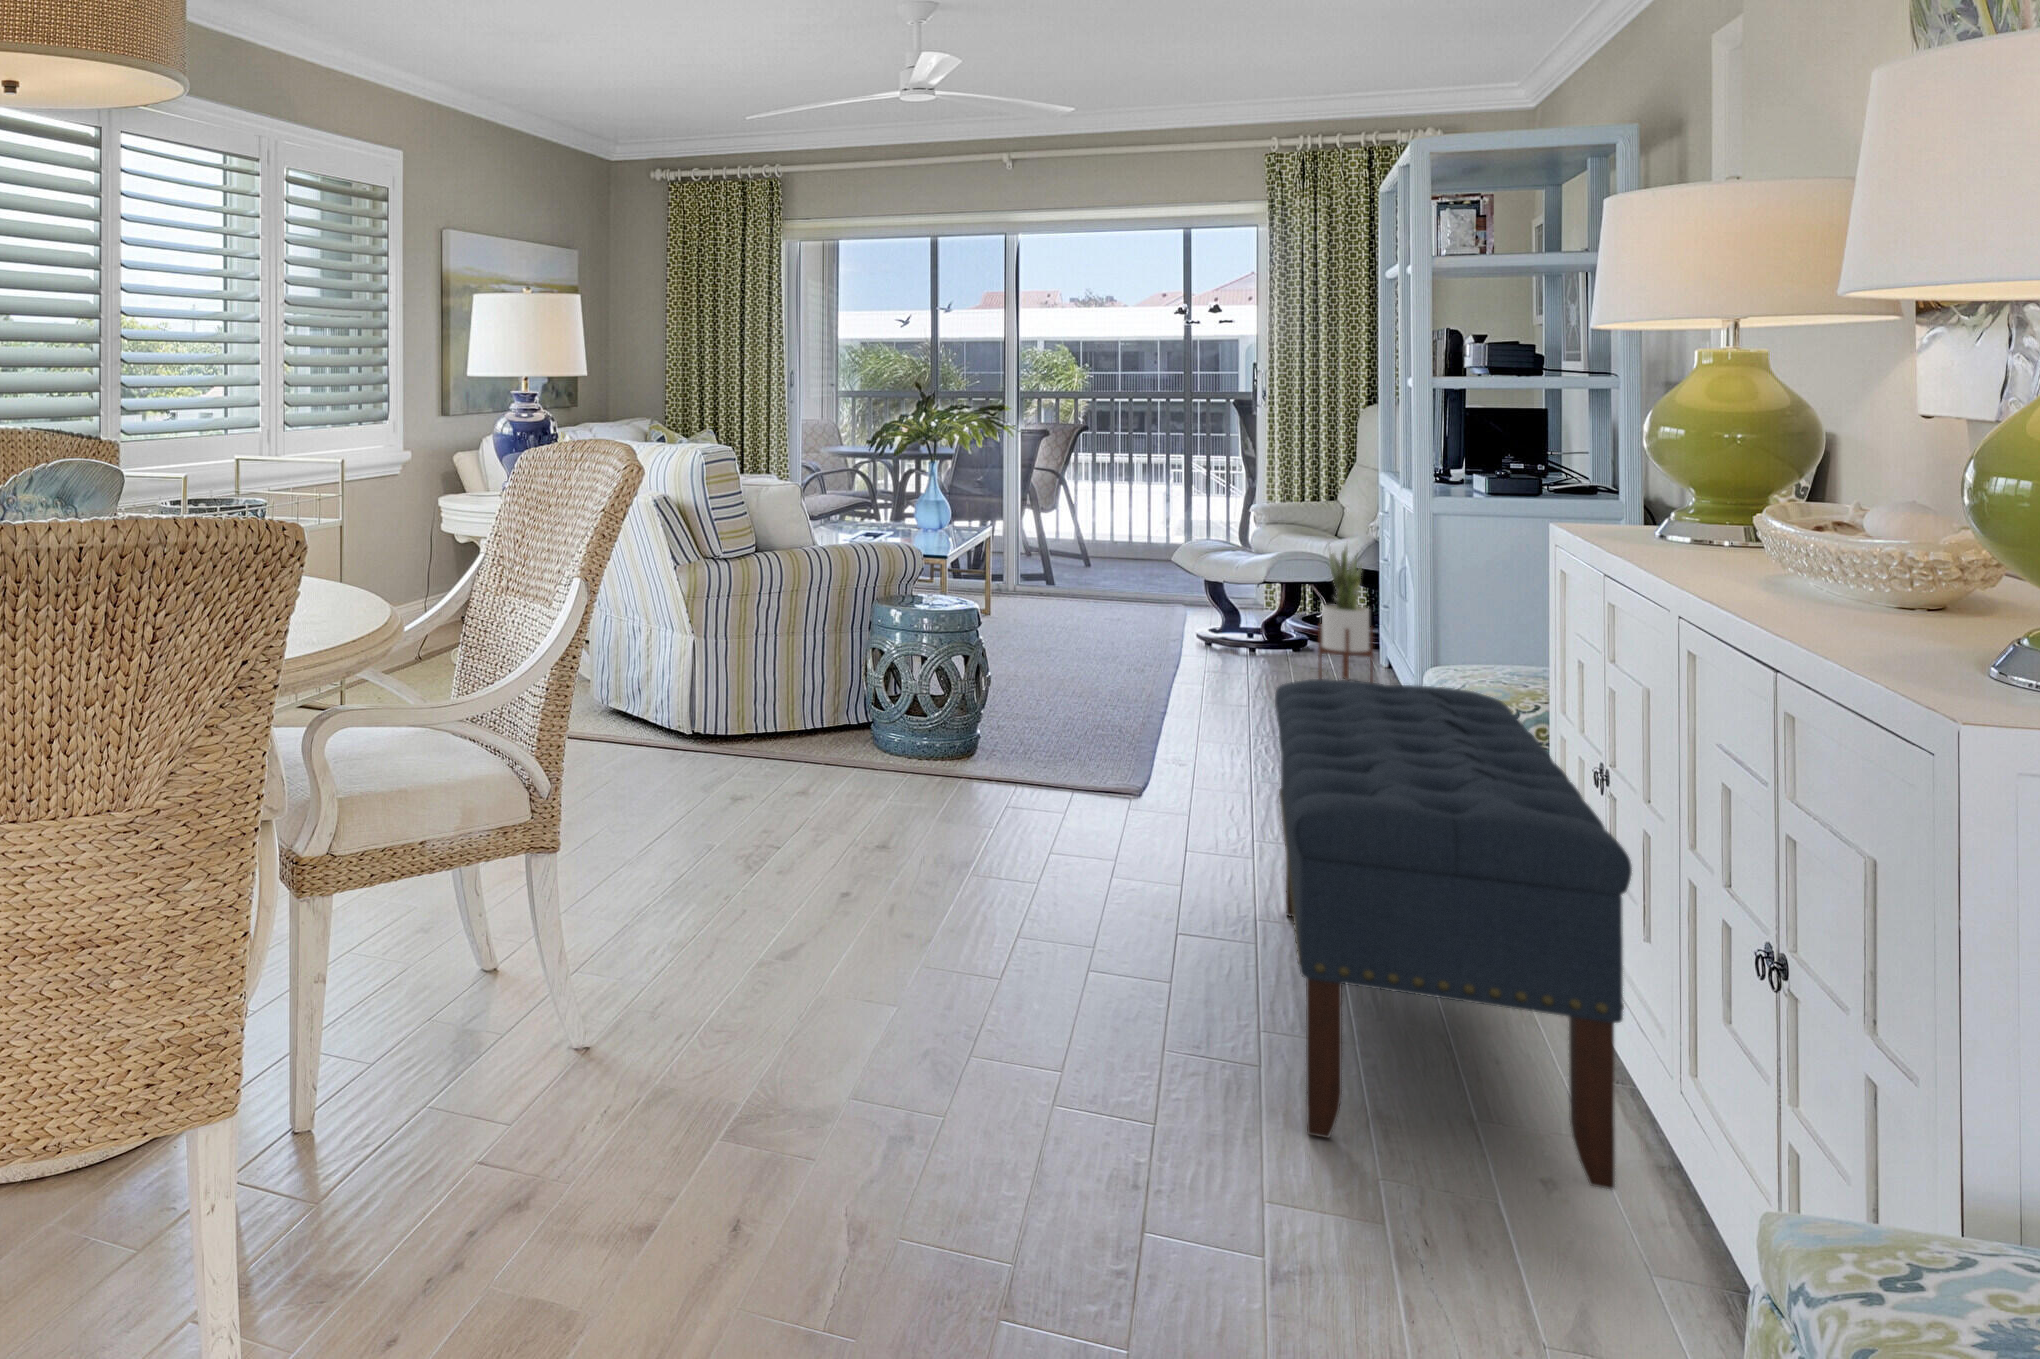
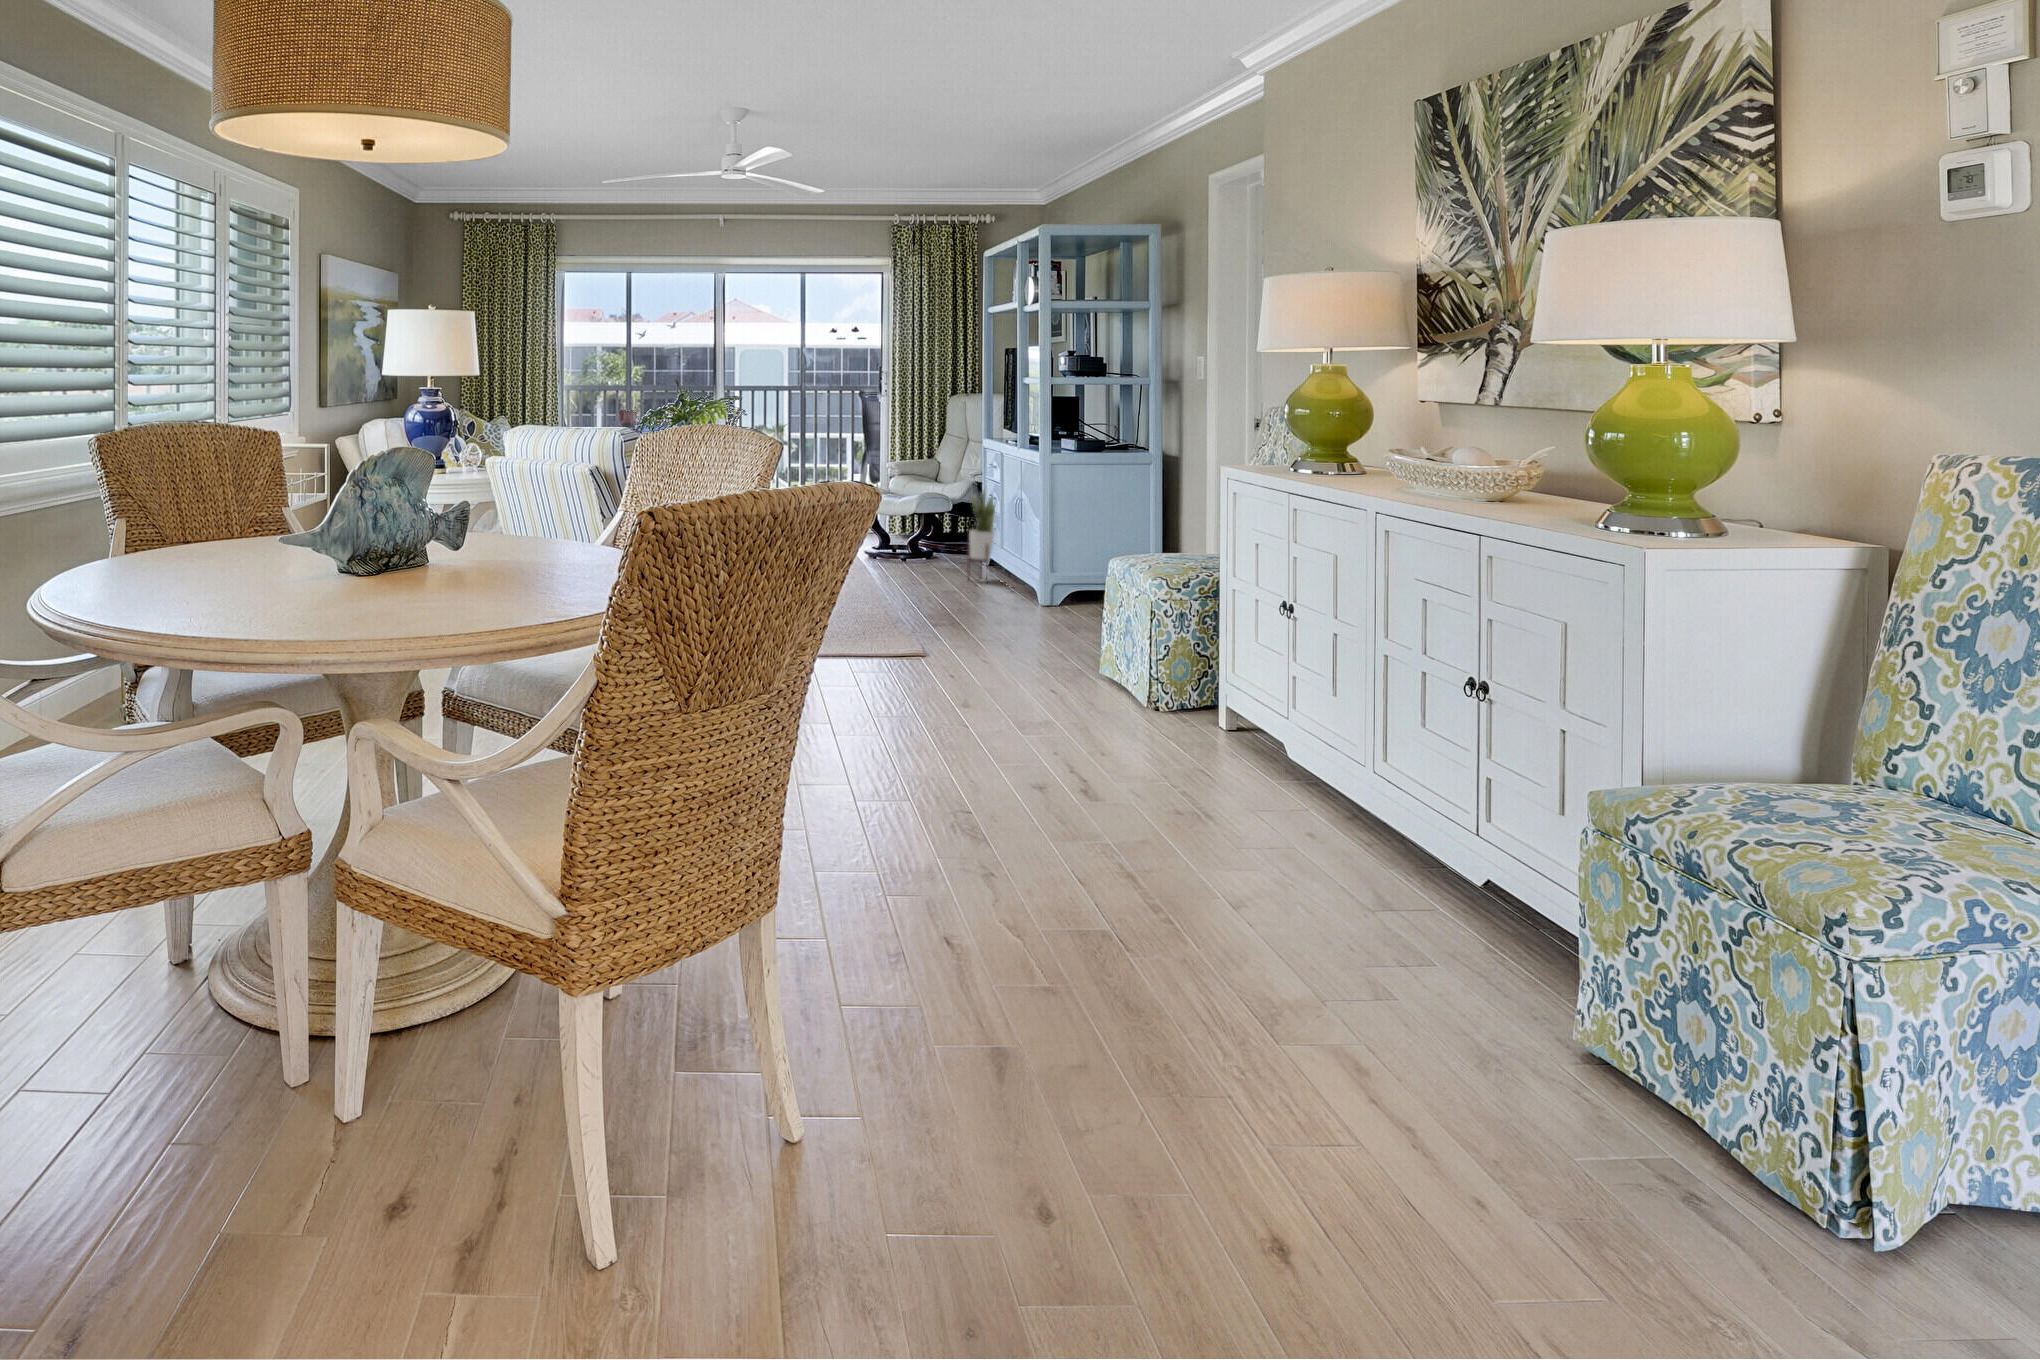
bench: present [1275,679,1632,1189] -> none [1060,567,1346,835]

